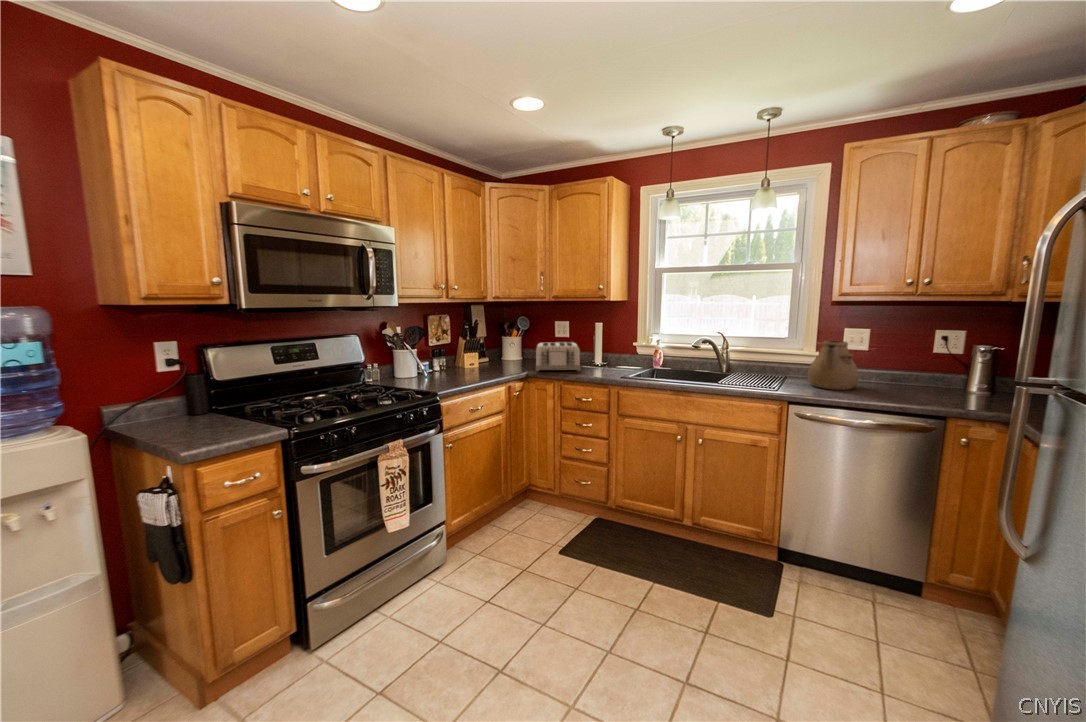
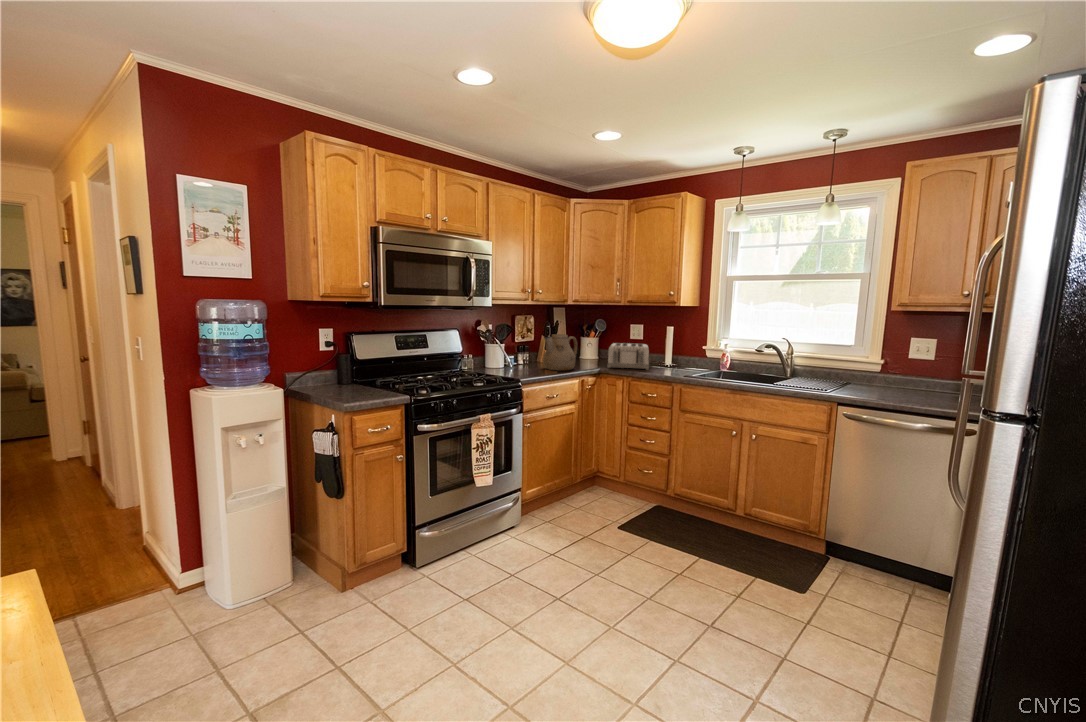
teapot: present [807,341,859,390] -> present [543,334,577,370]

